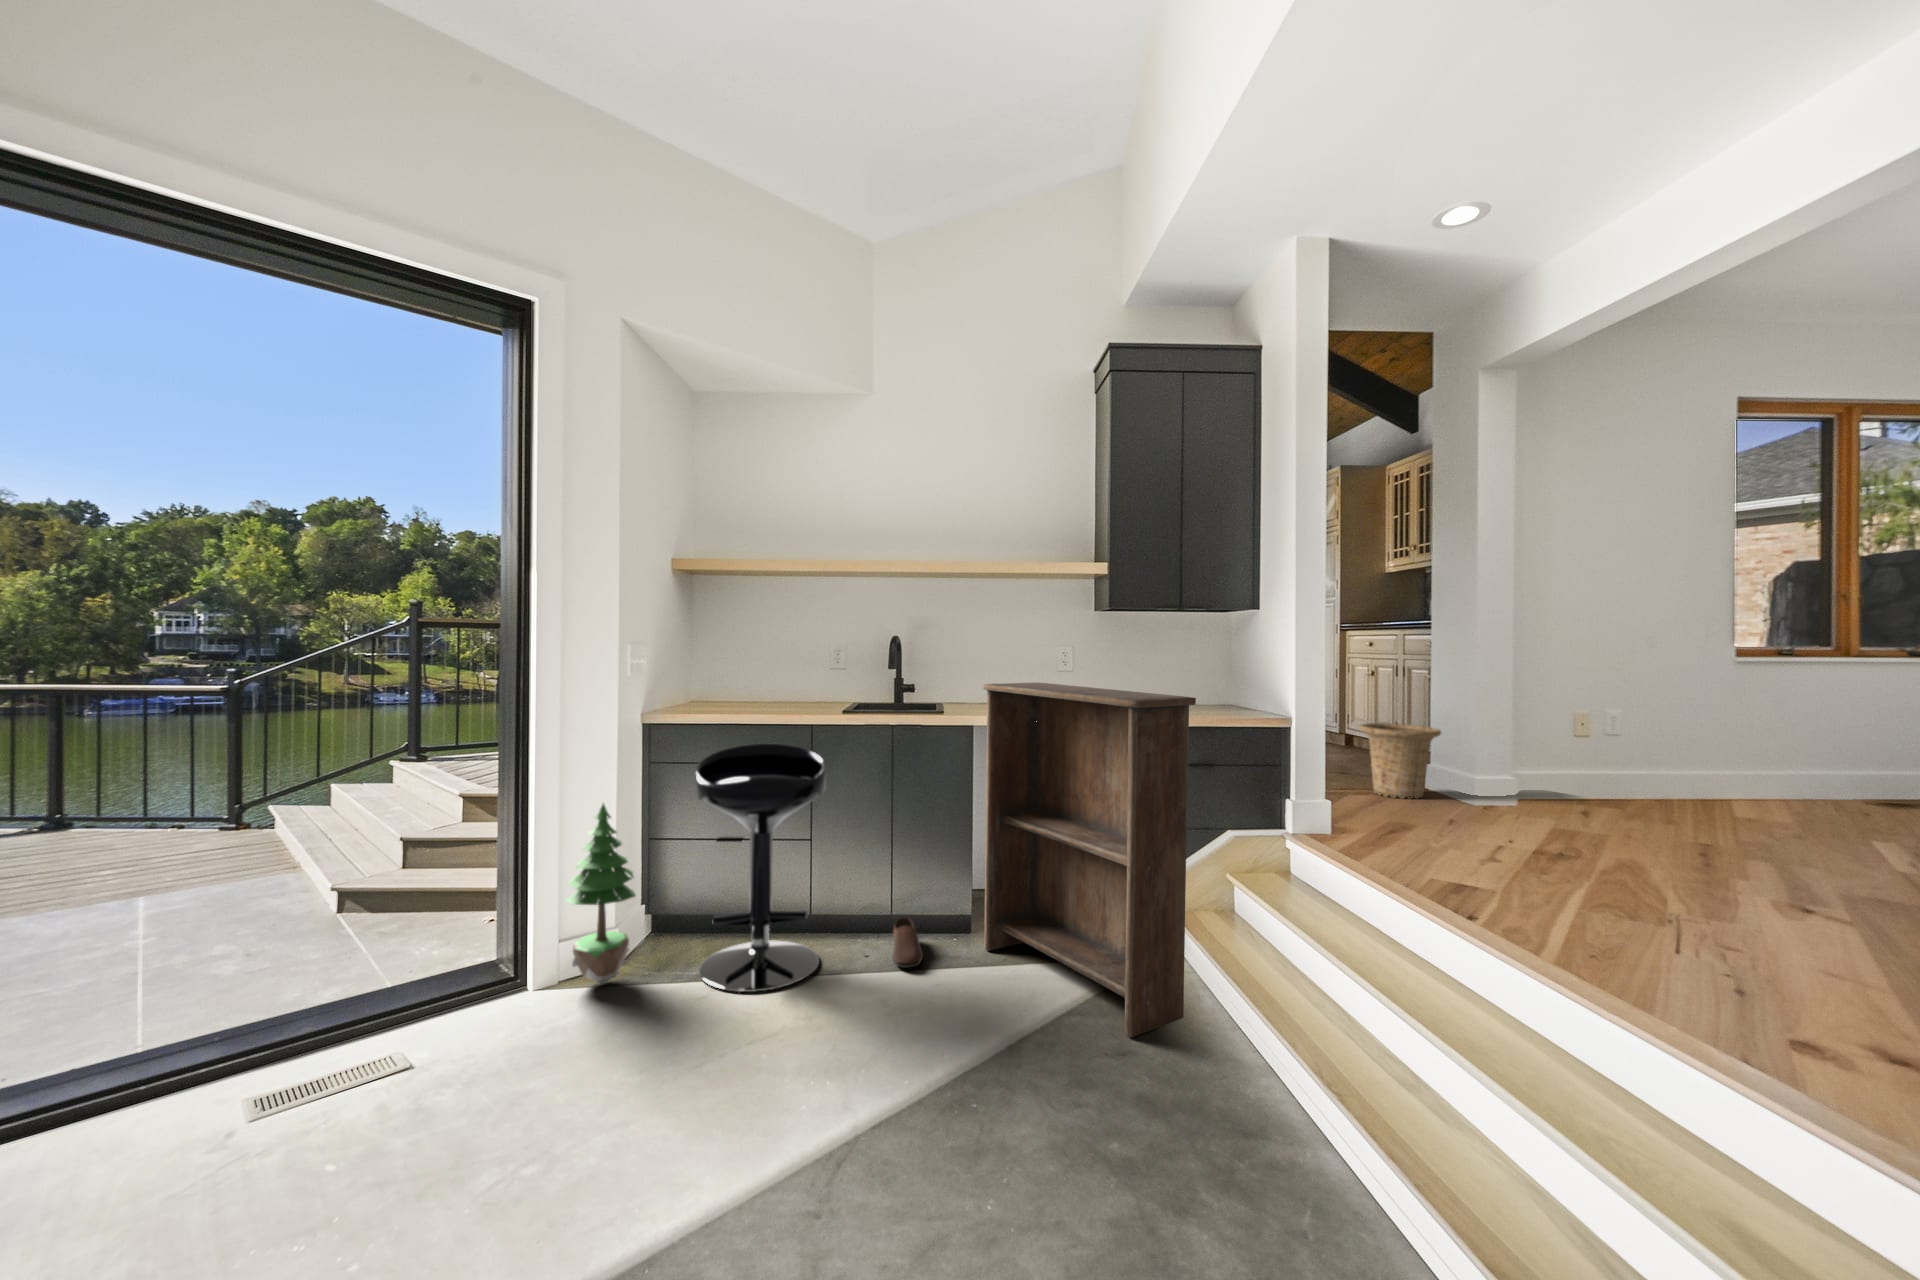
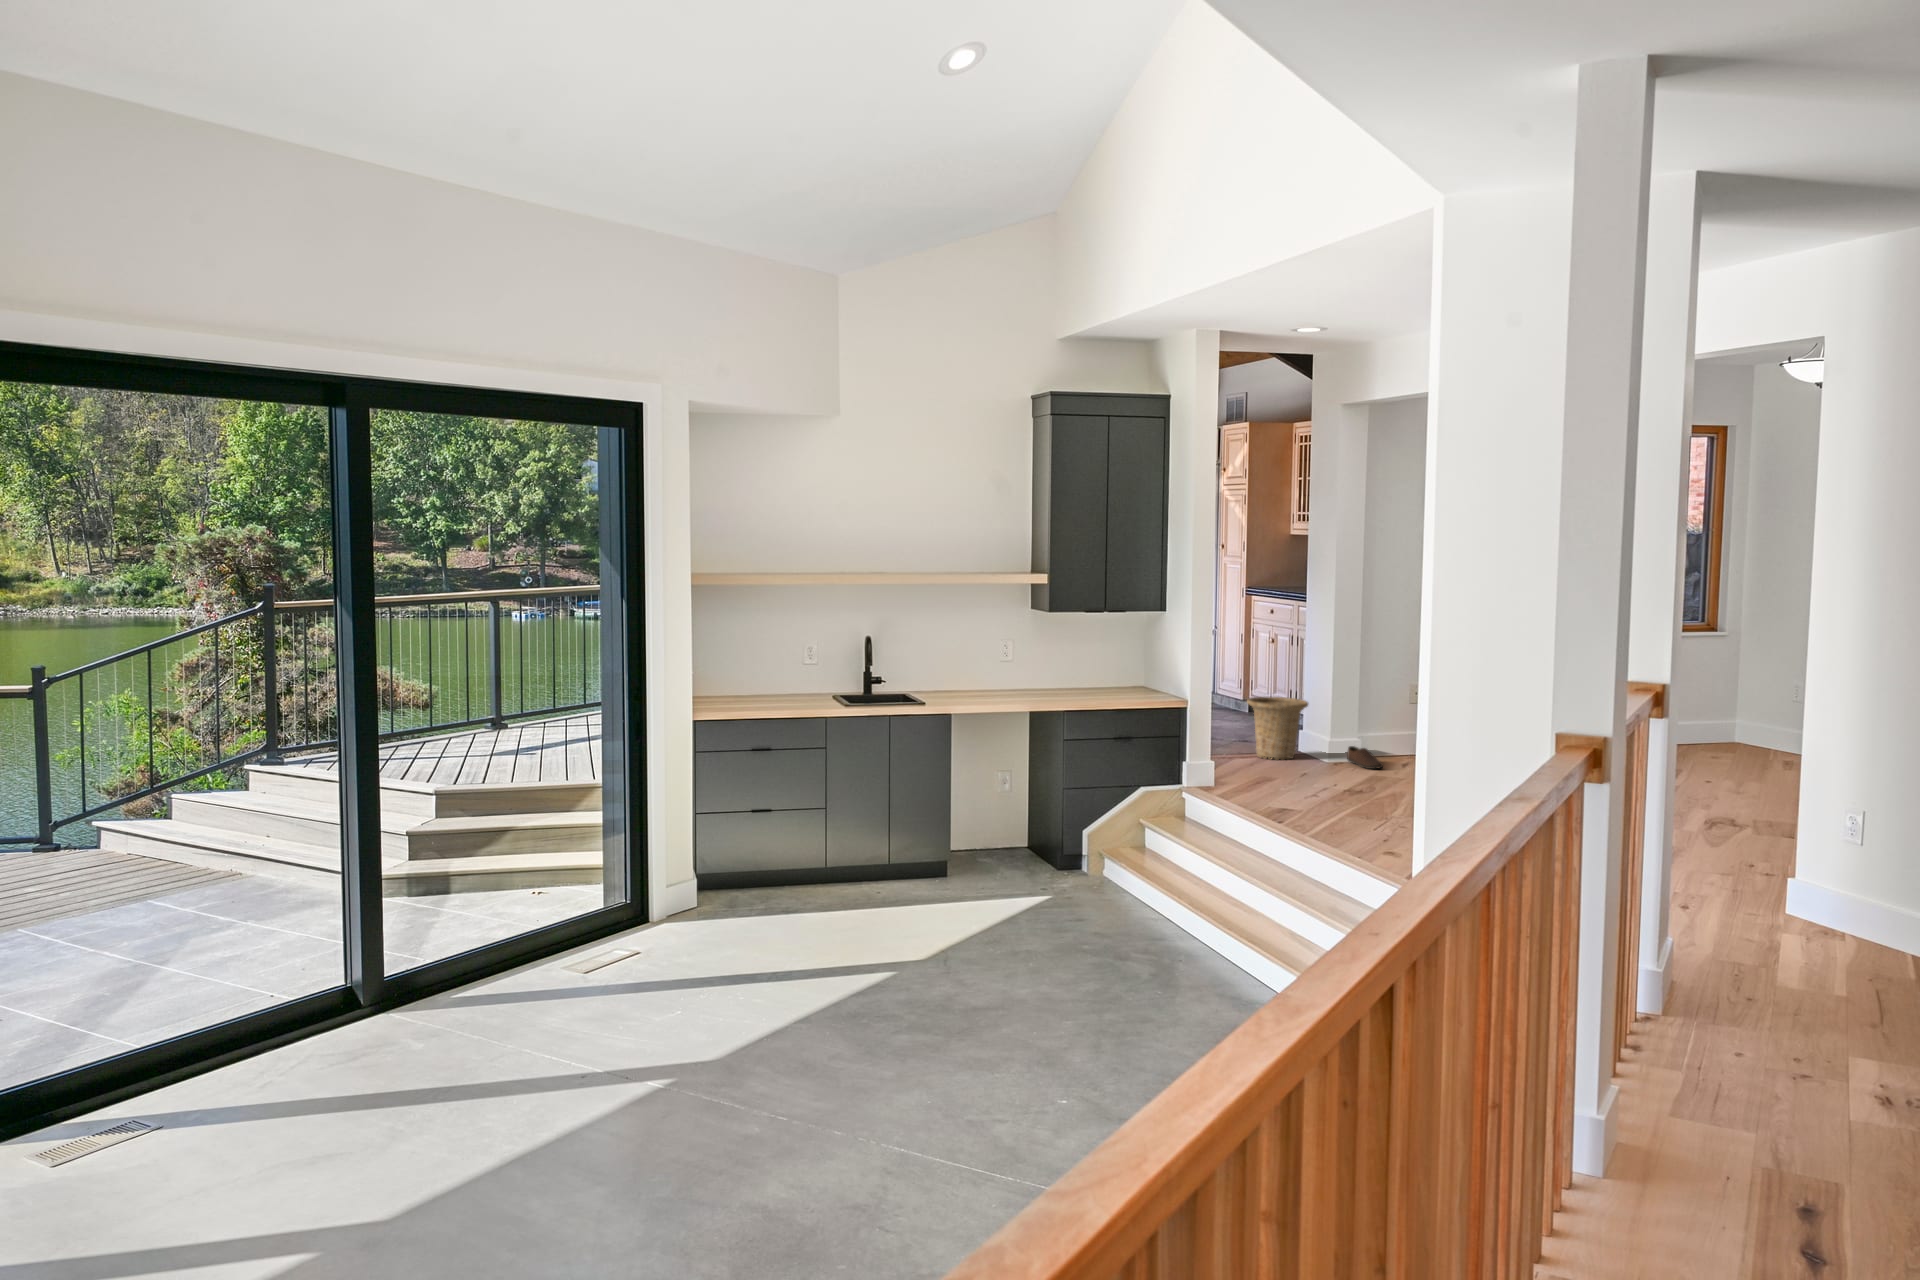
bookshelf: present [983,682,1196,1038] -> none [963,678,1125,918]
bar stool: present [695,743,826,992] -> none [758,733,855,913]
potted tree: present [566,804,635,984] -> none [676,782,726,916]
shoe: present [892,917,923,968] -> present [1347,746,1383,769]

